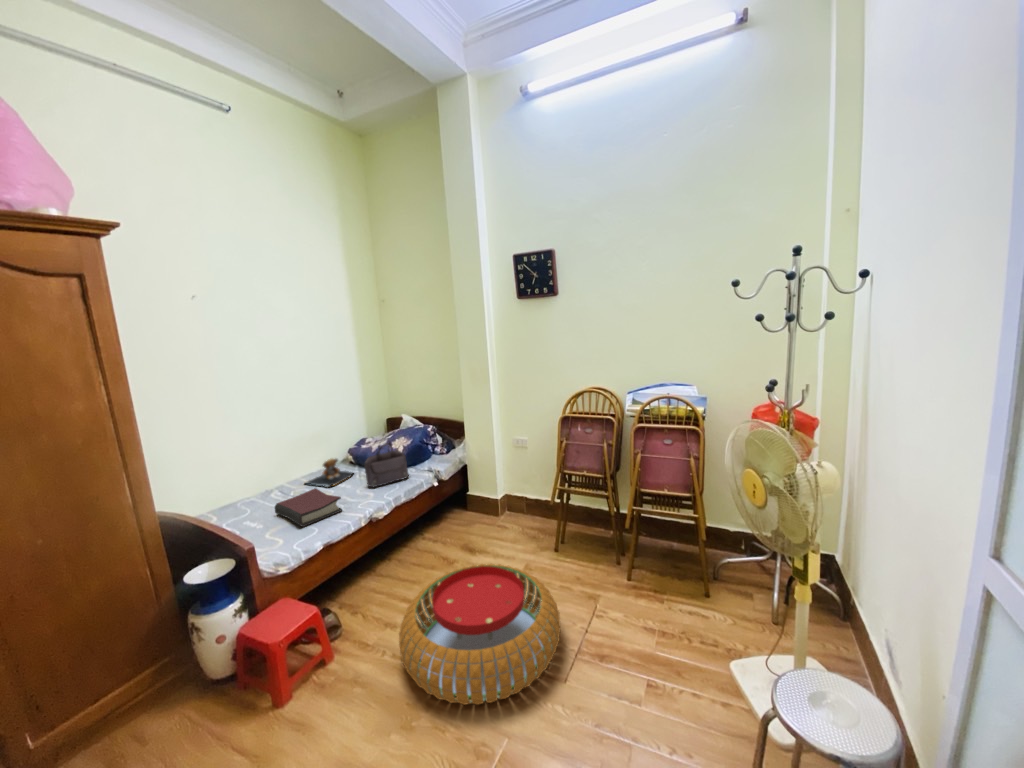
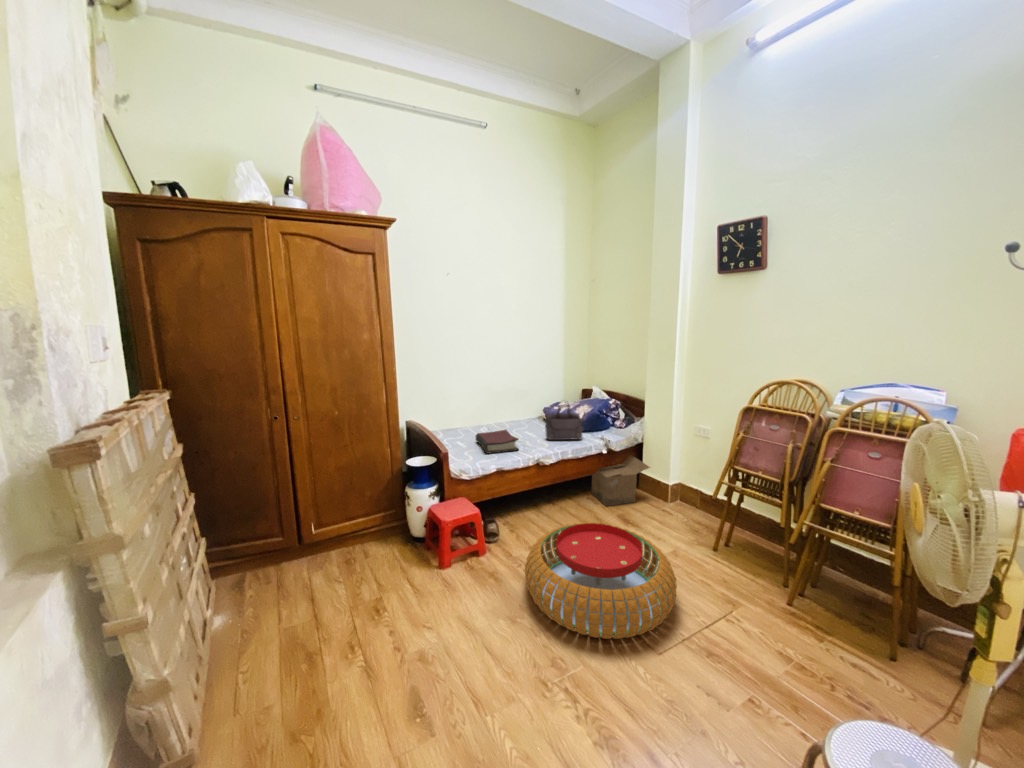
teddy bear: present [306,459,353,487] -> none [504,411,543,433]
cardboard box: none [422,480,481,542] -> present [591,455,650,506]

